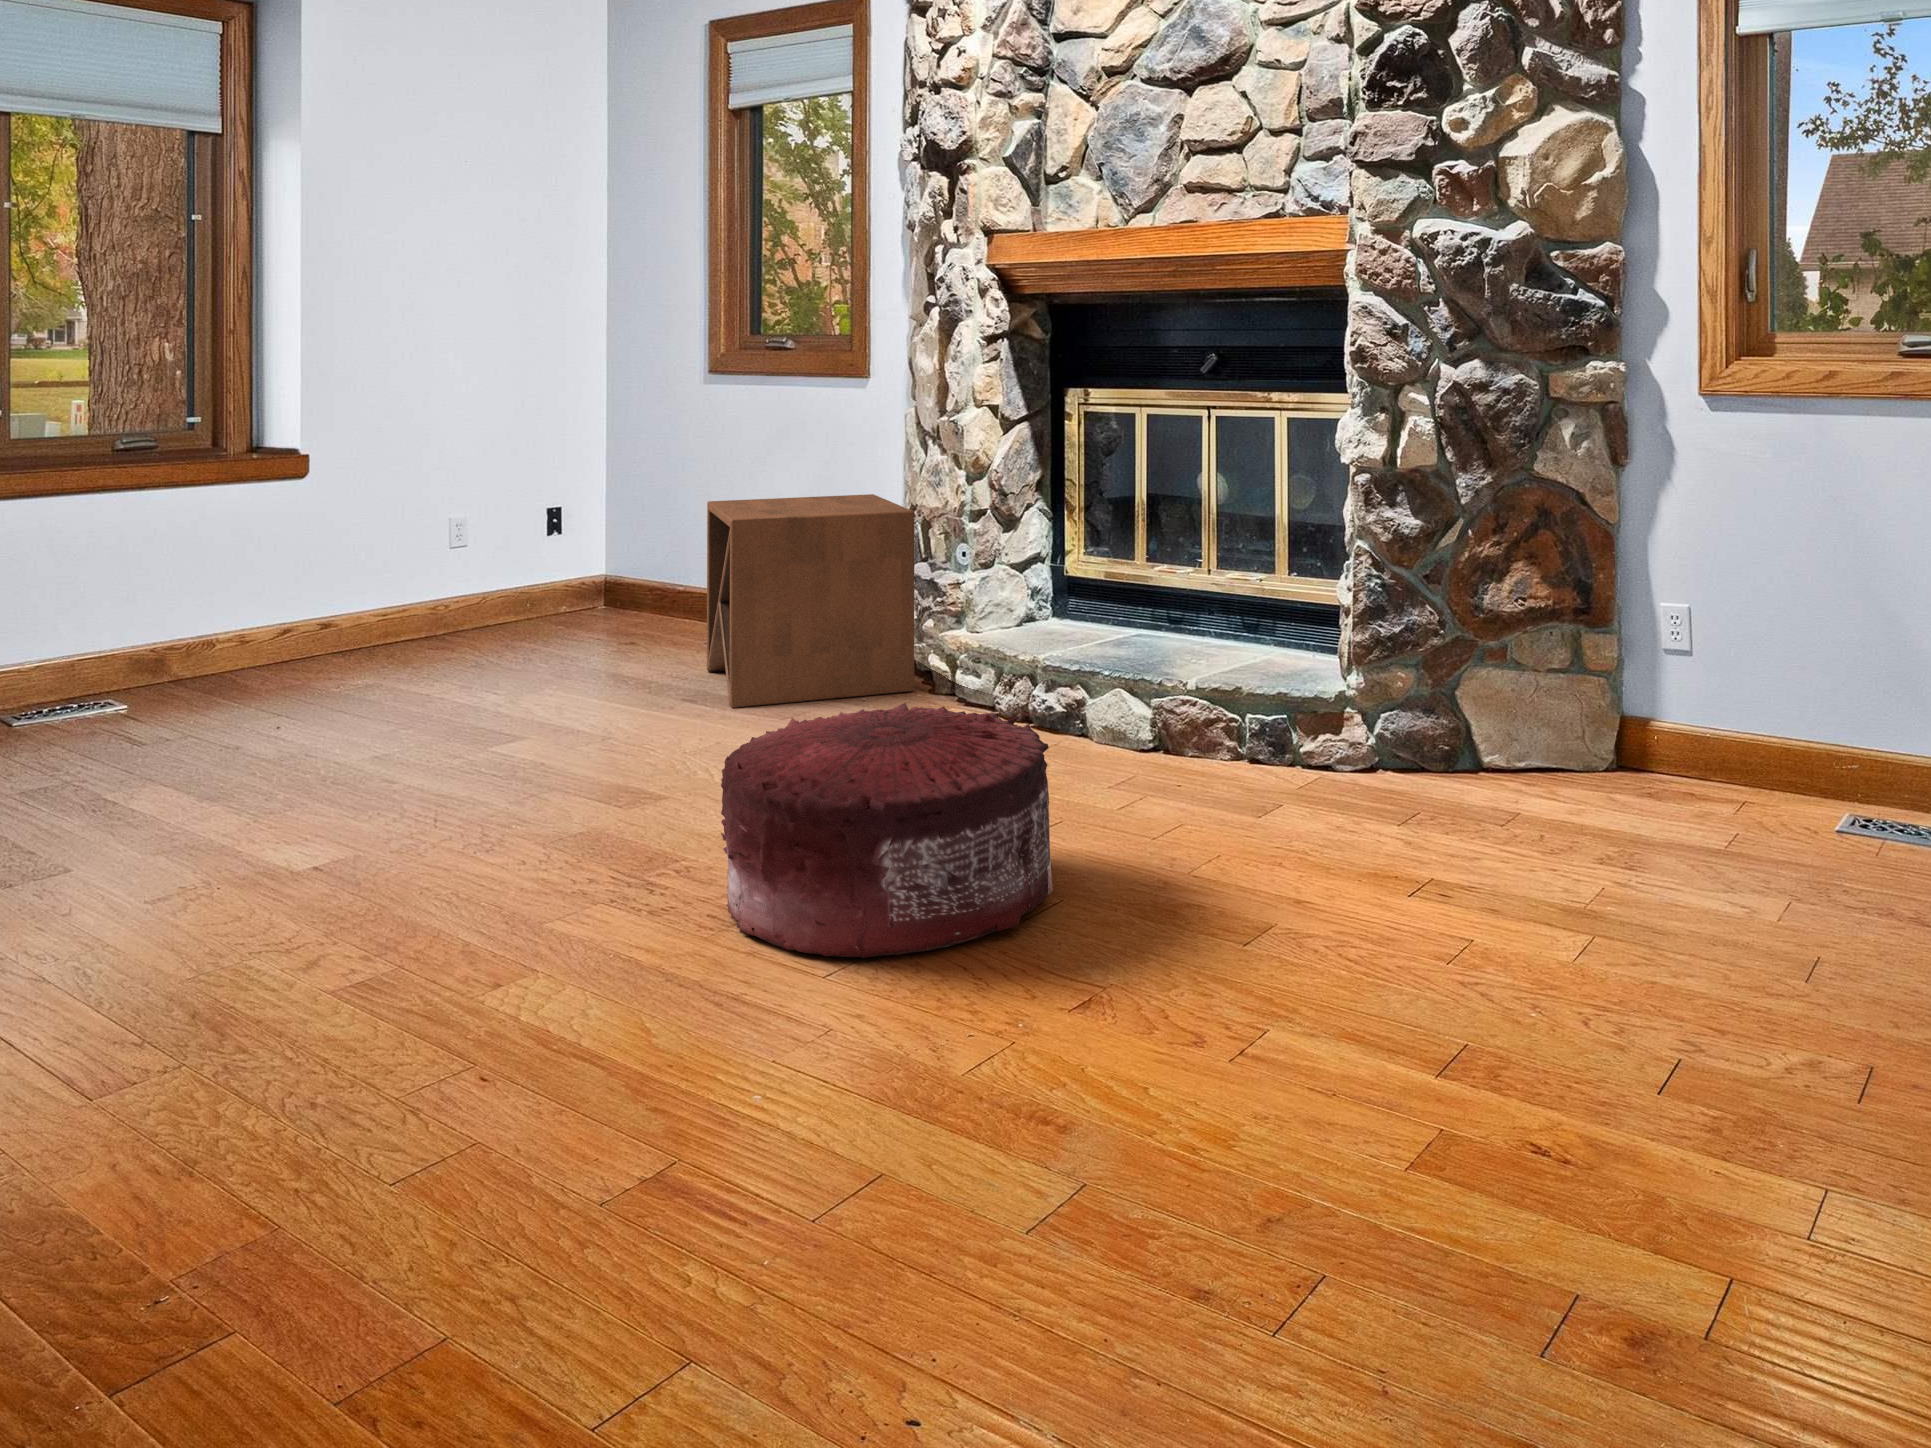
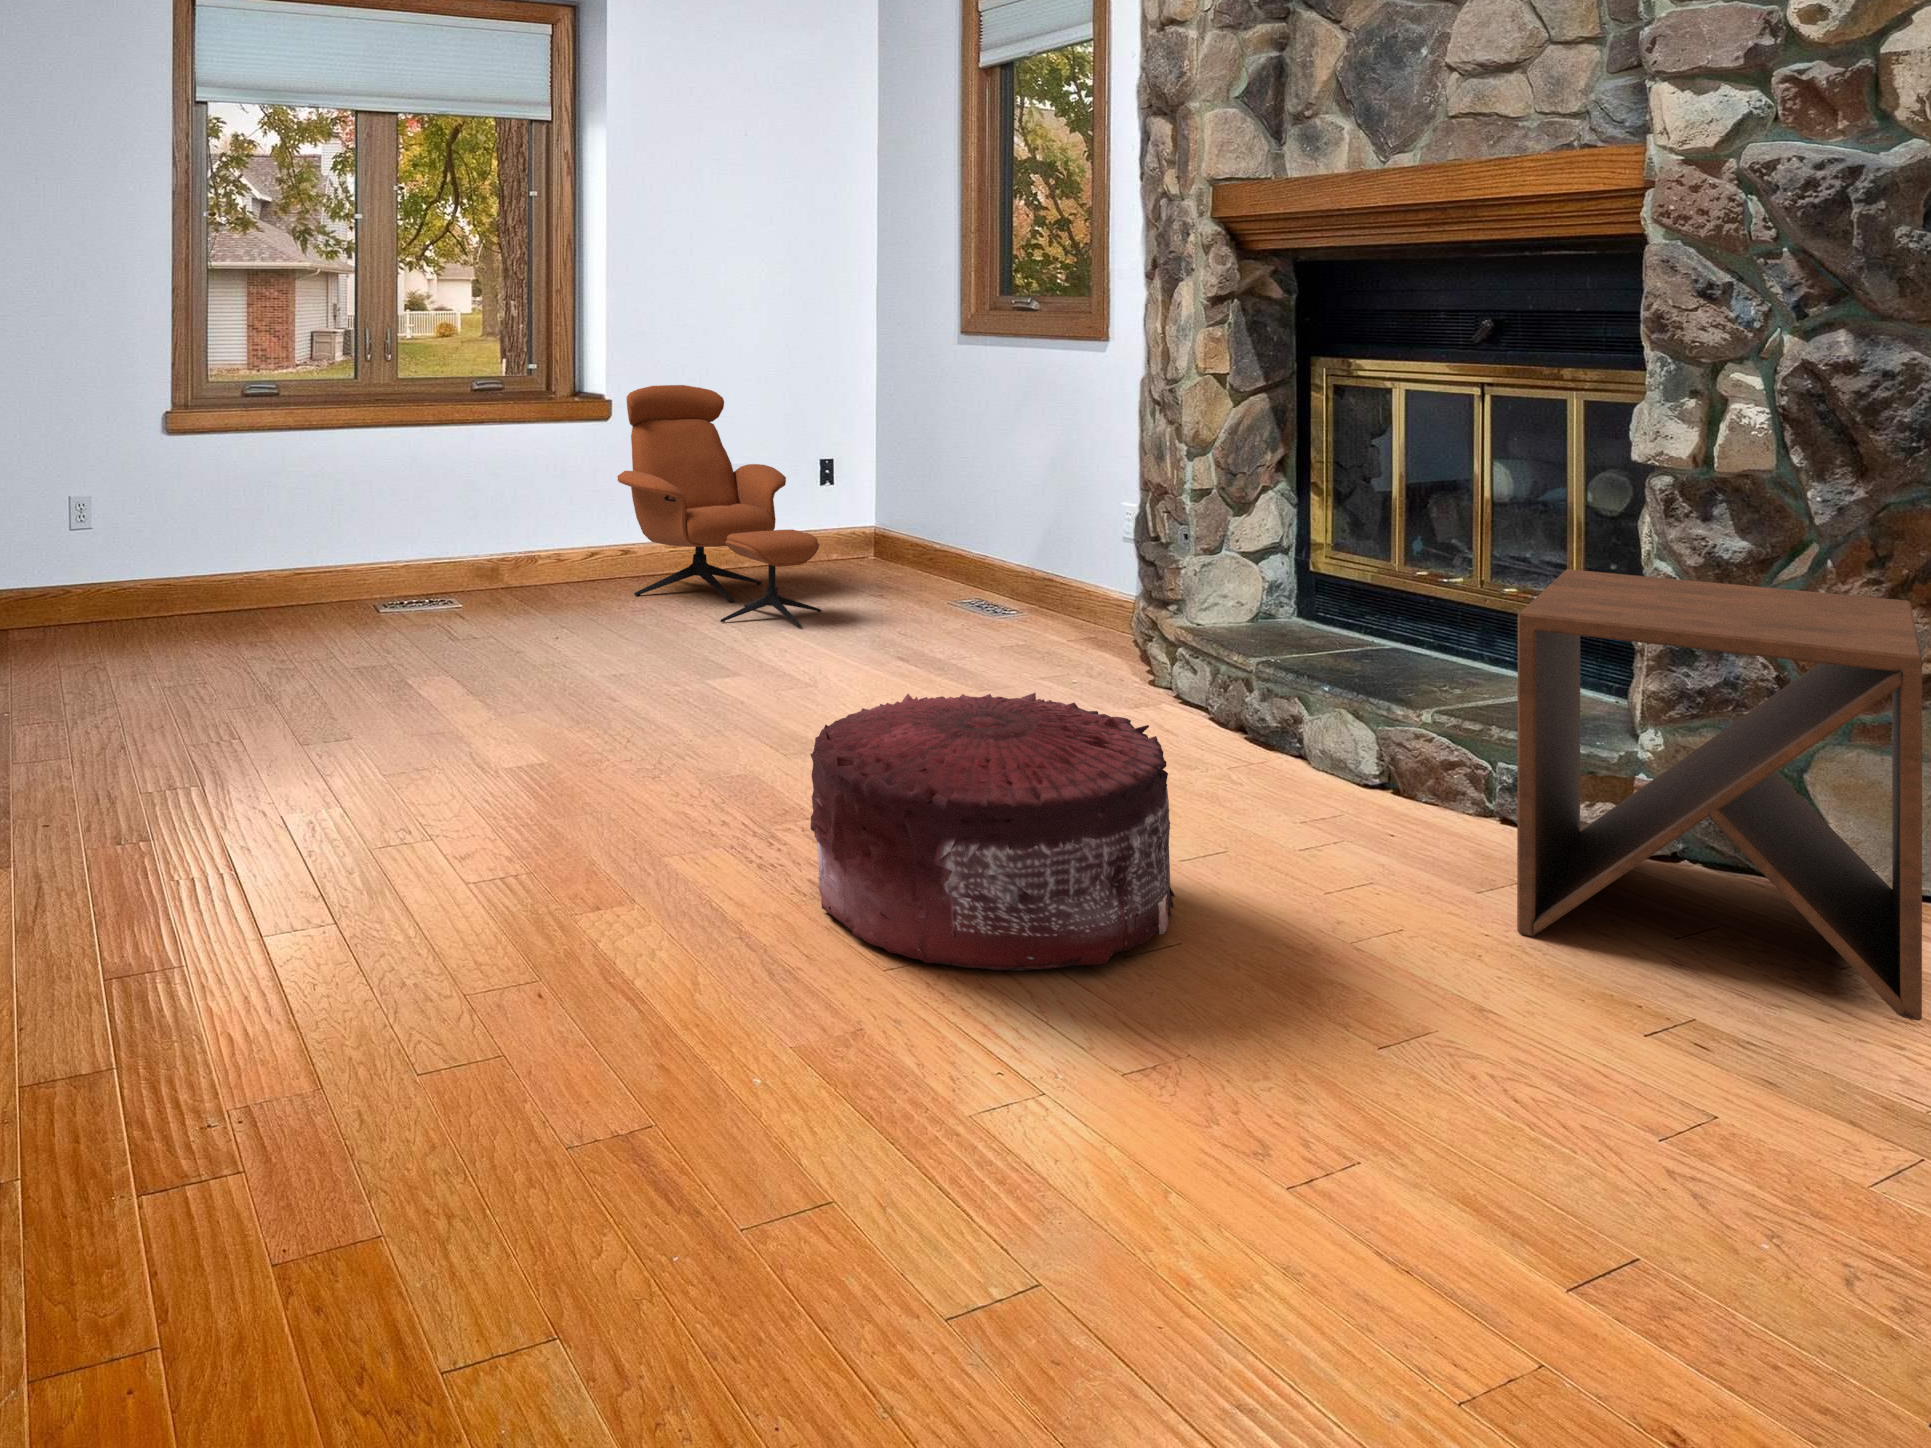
lounge chair: none [324,432,576,684] -> present [617,385,822,627]
side table: present [707,494,914,708] -> present [1517,569,1922,1021]

